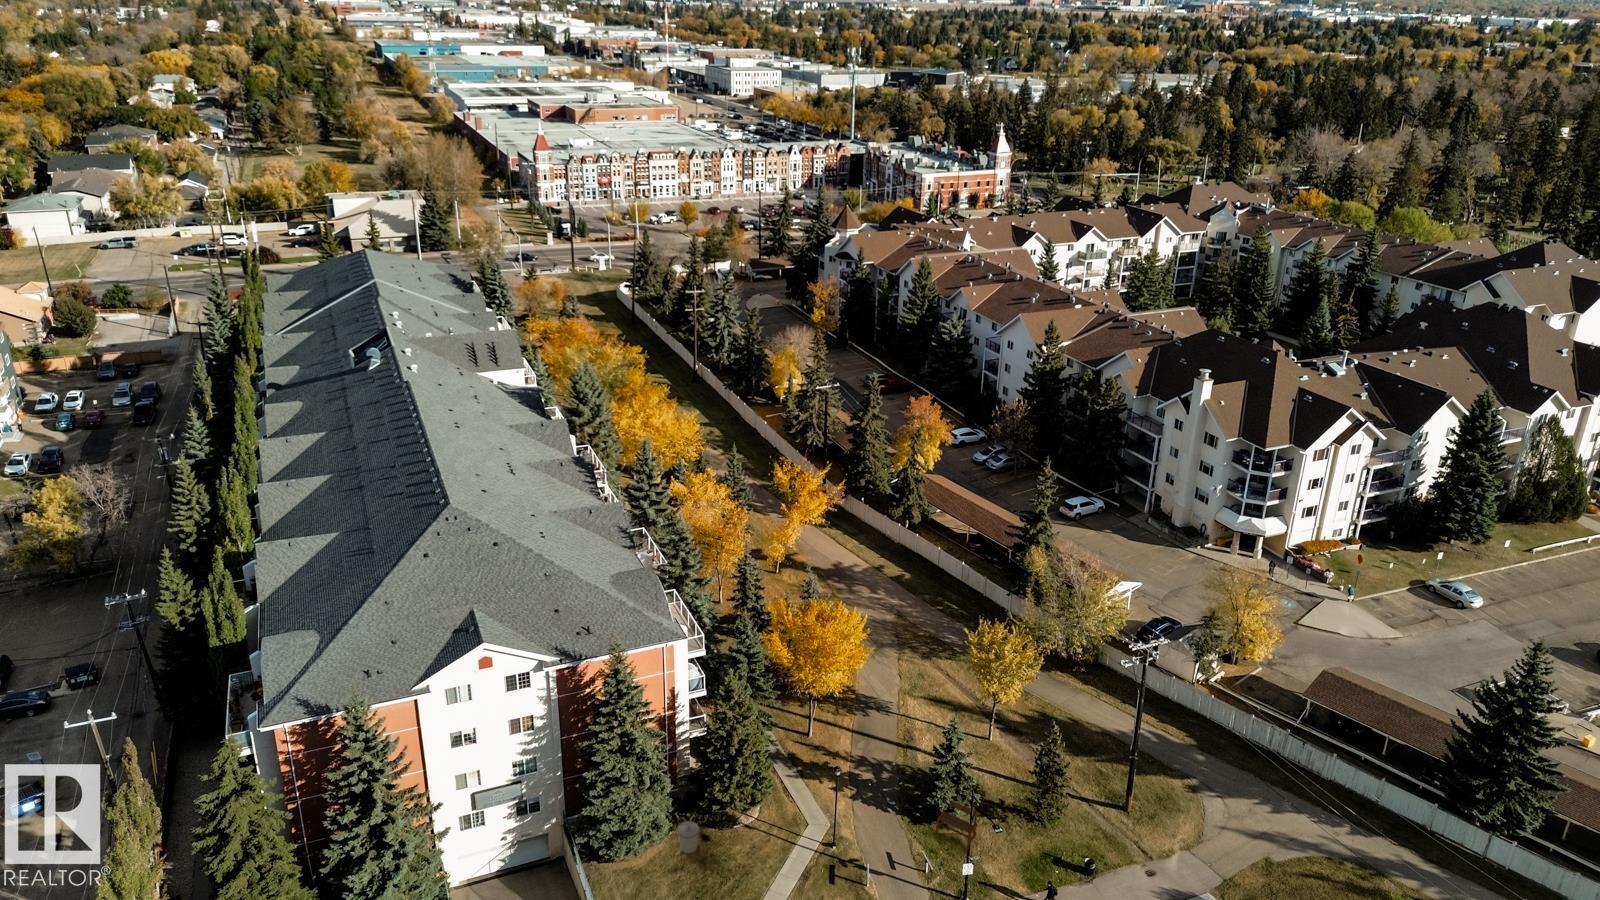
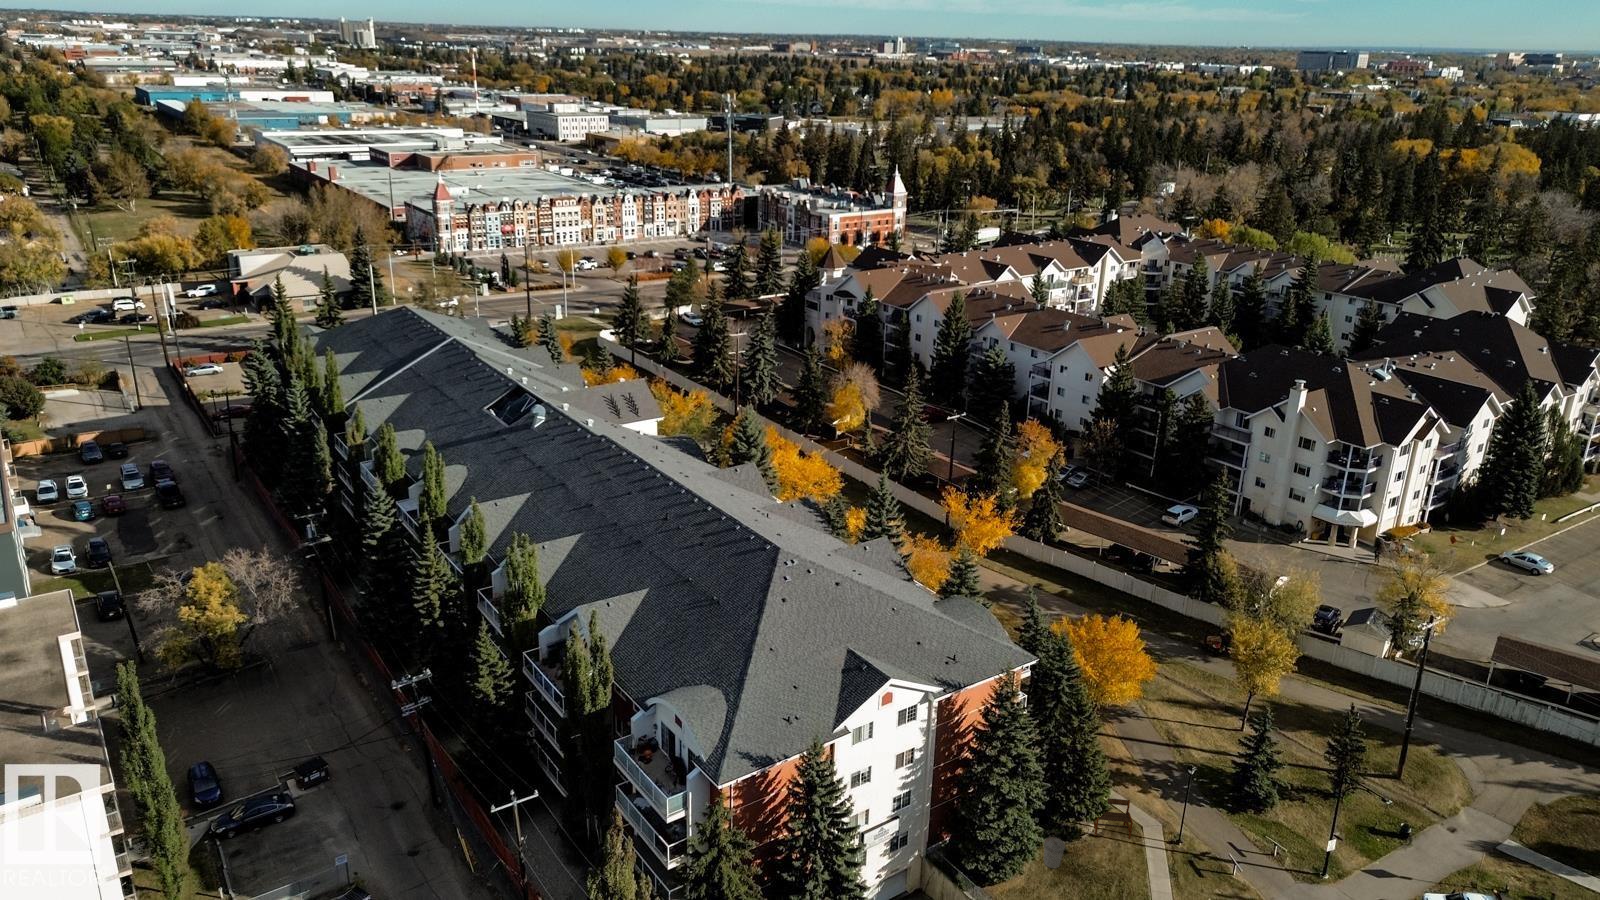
bench: present [935,800,978,850] -> present [1094,798,1133,839]

